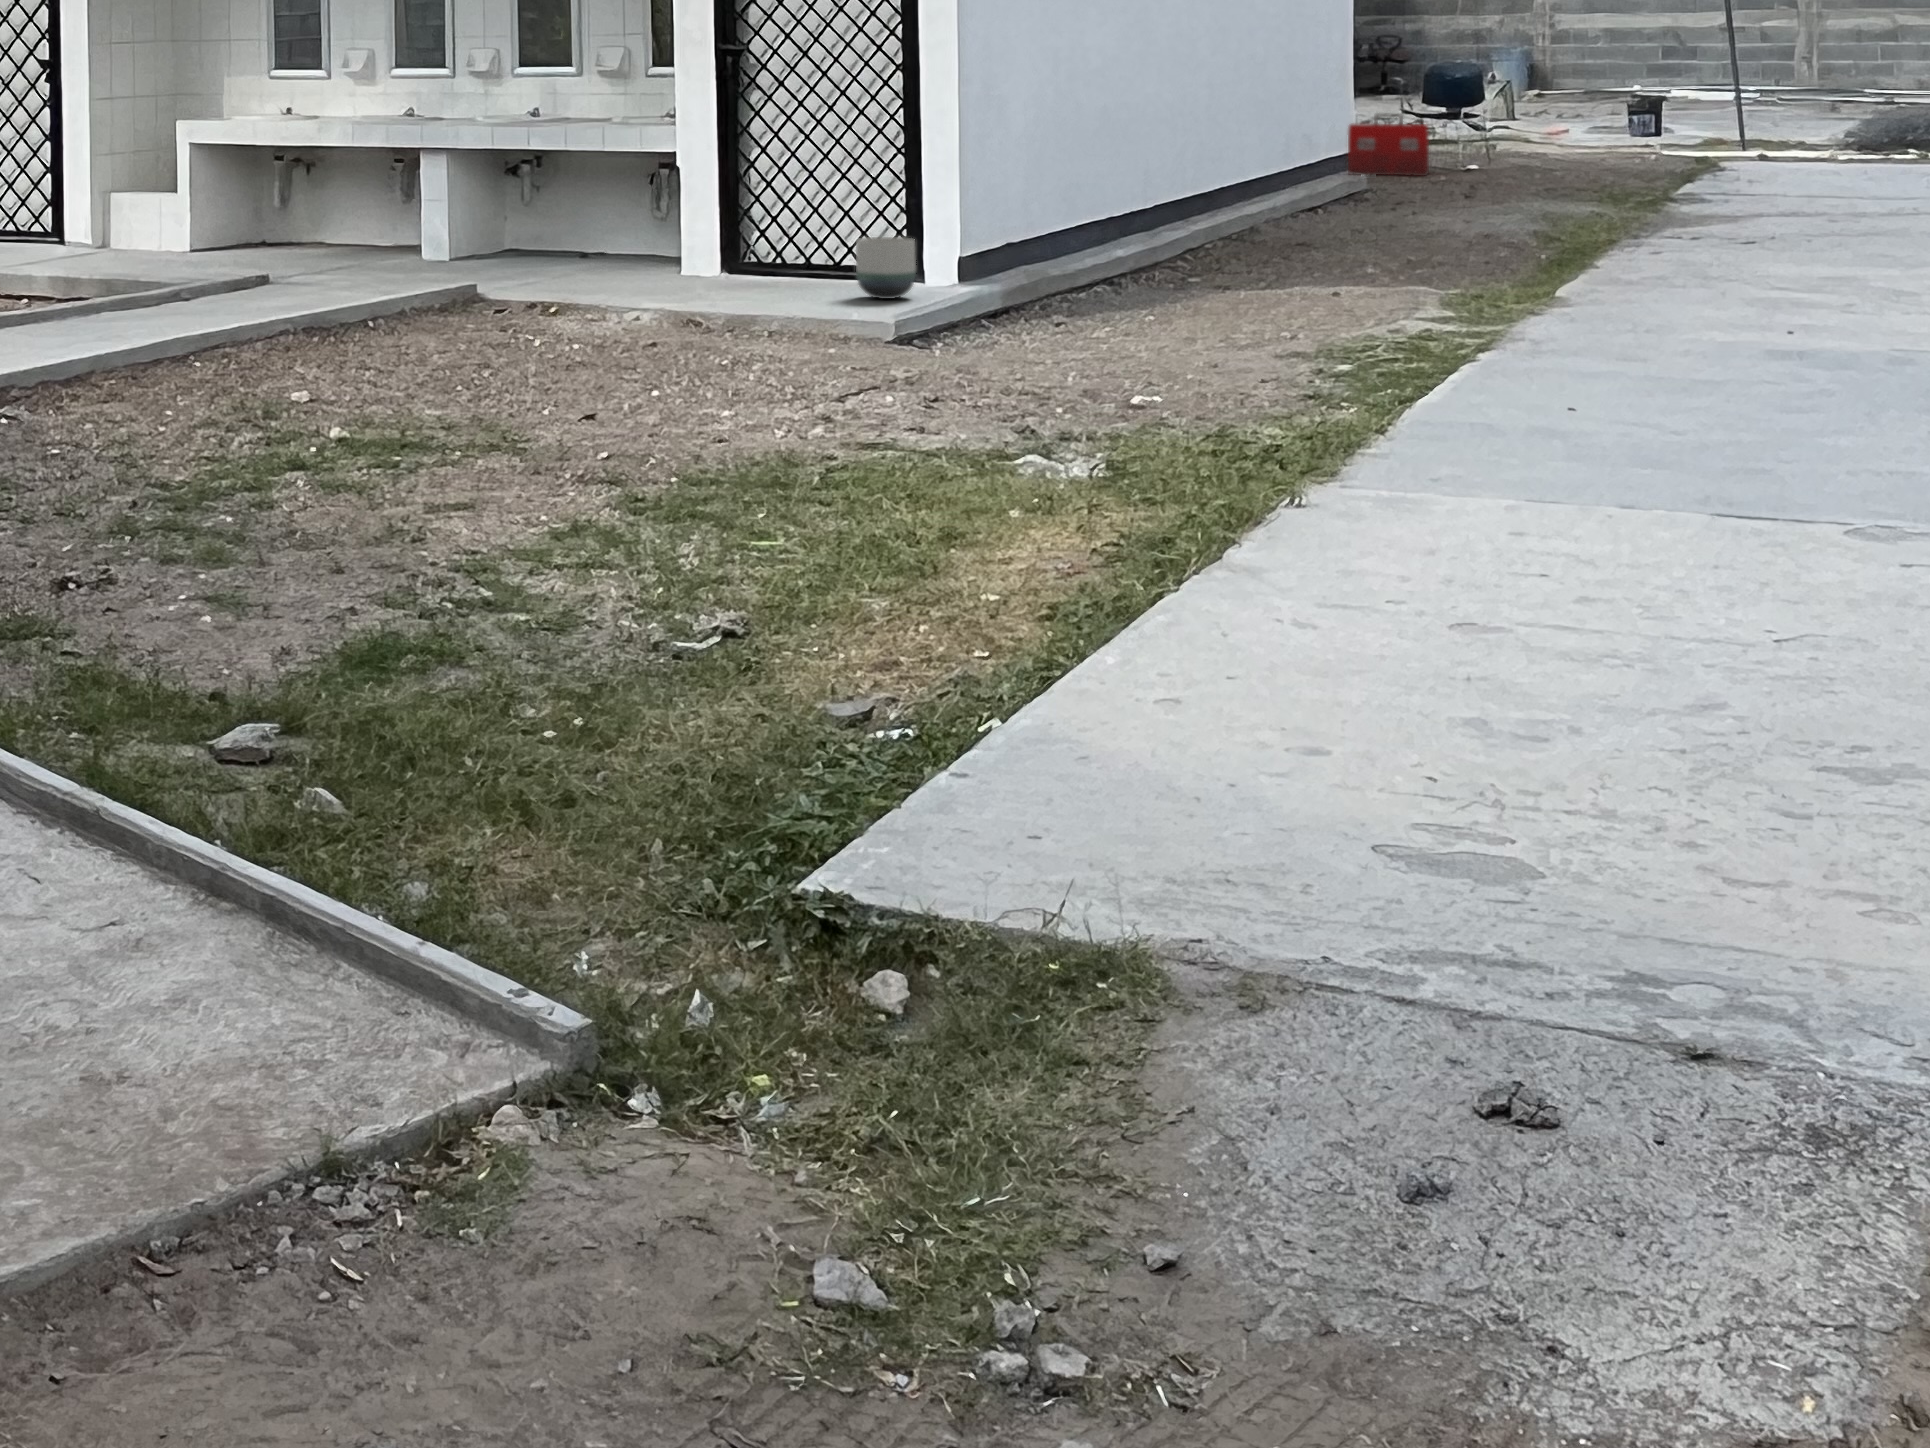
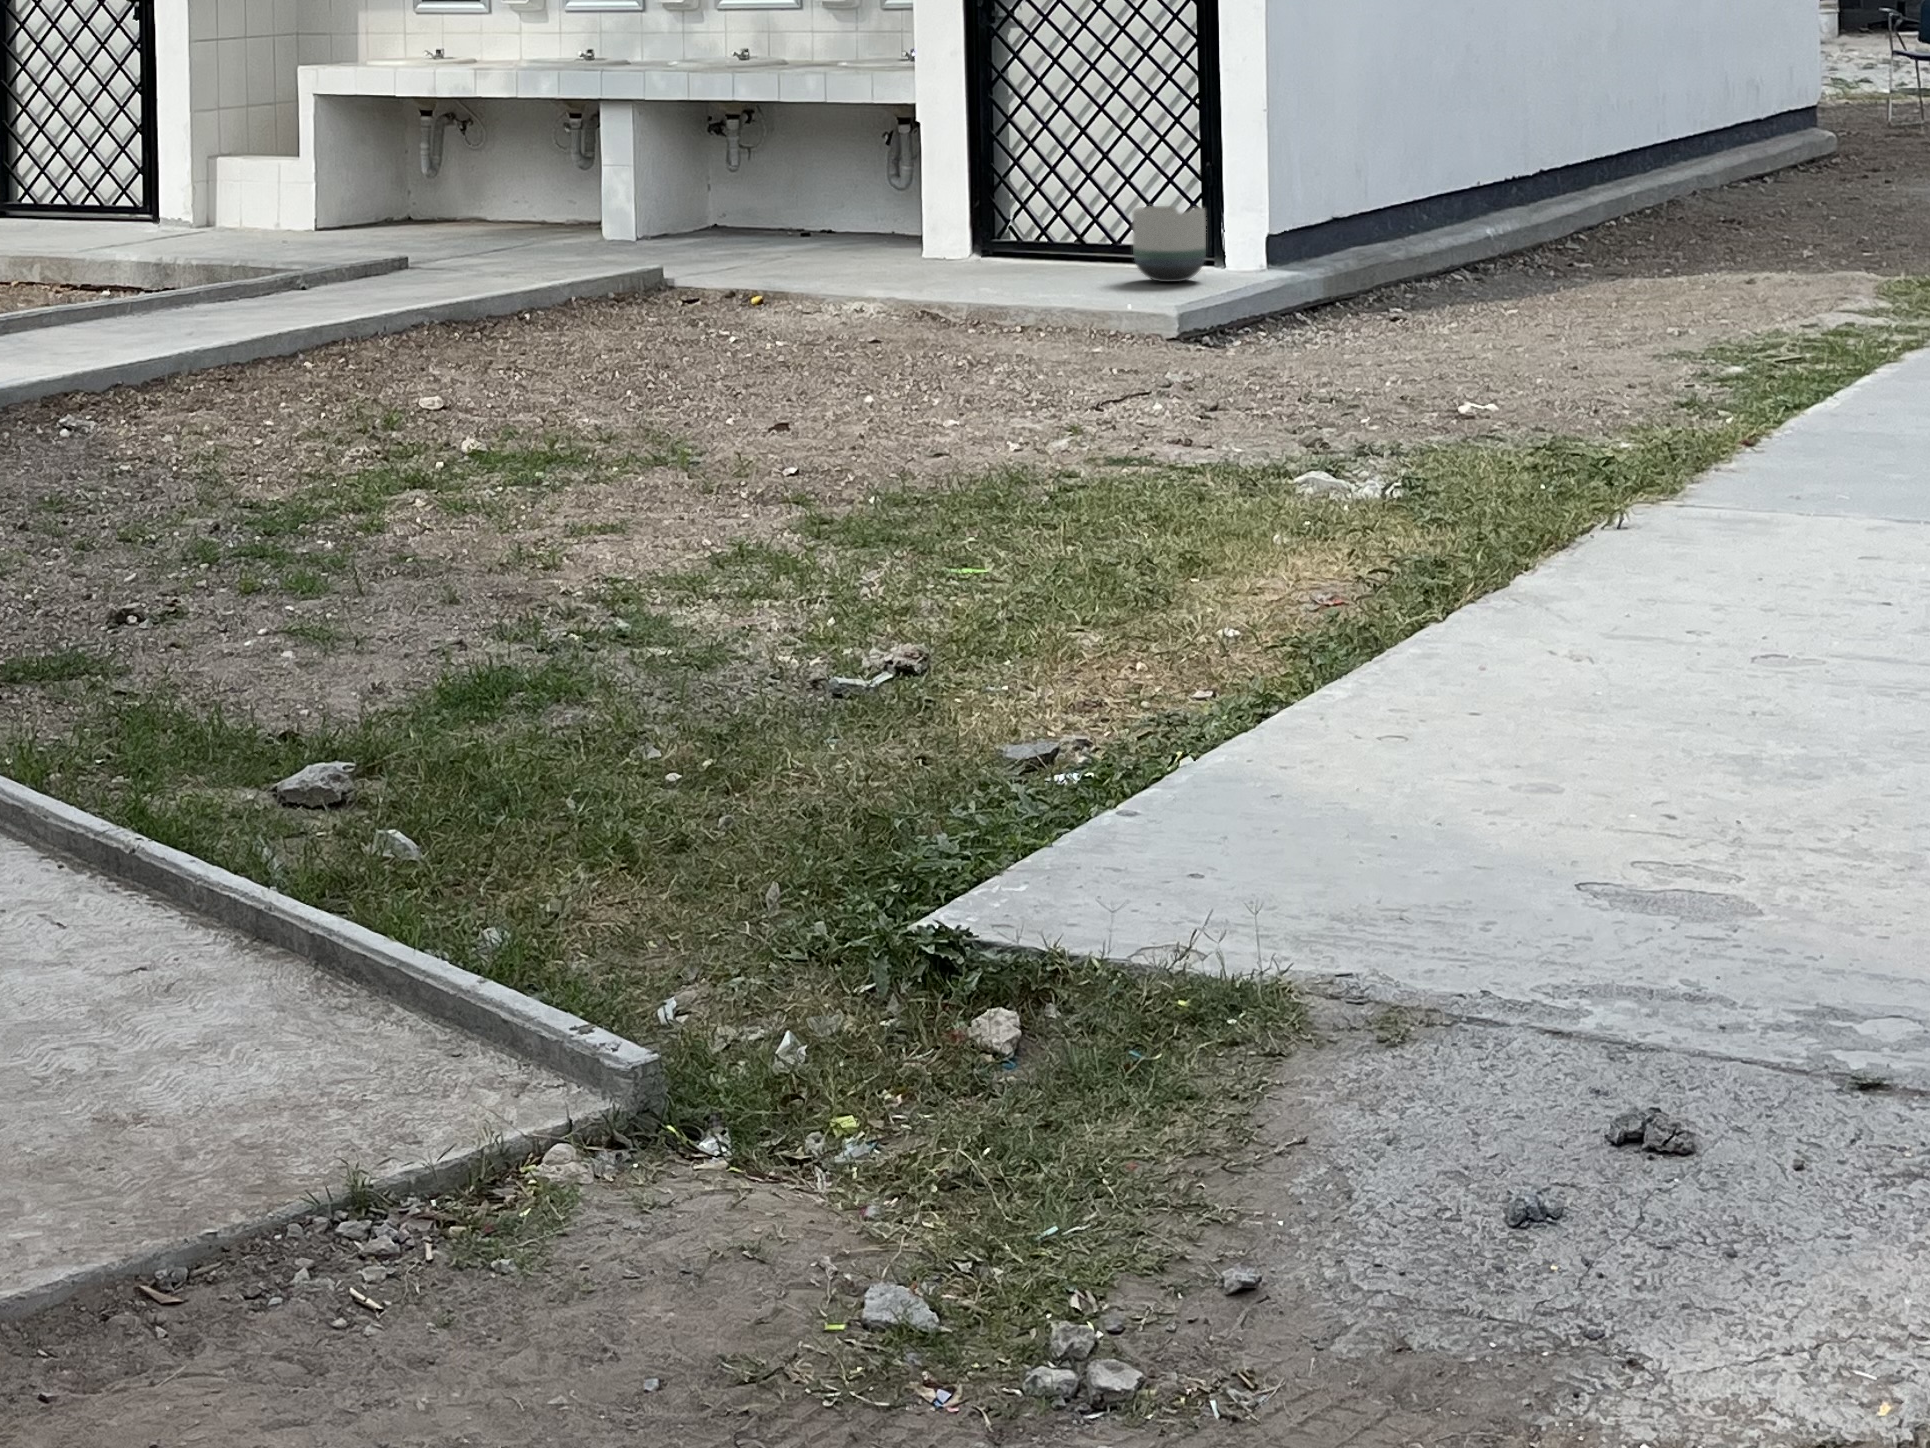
toolbox: present [1348,113,1429,176] -> none [1785,50,1887,128]

